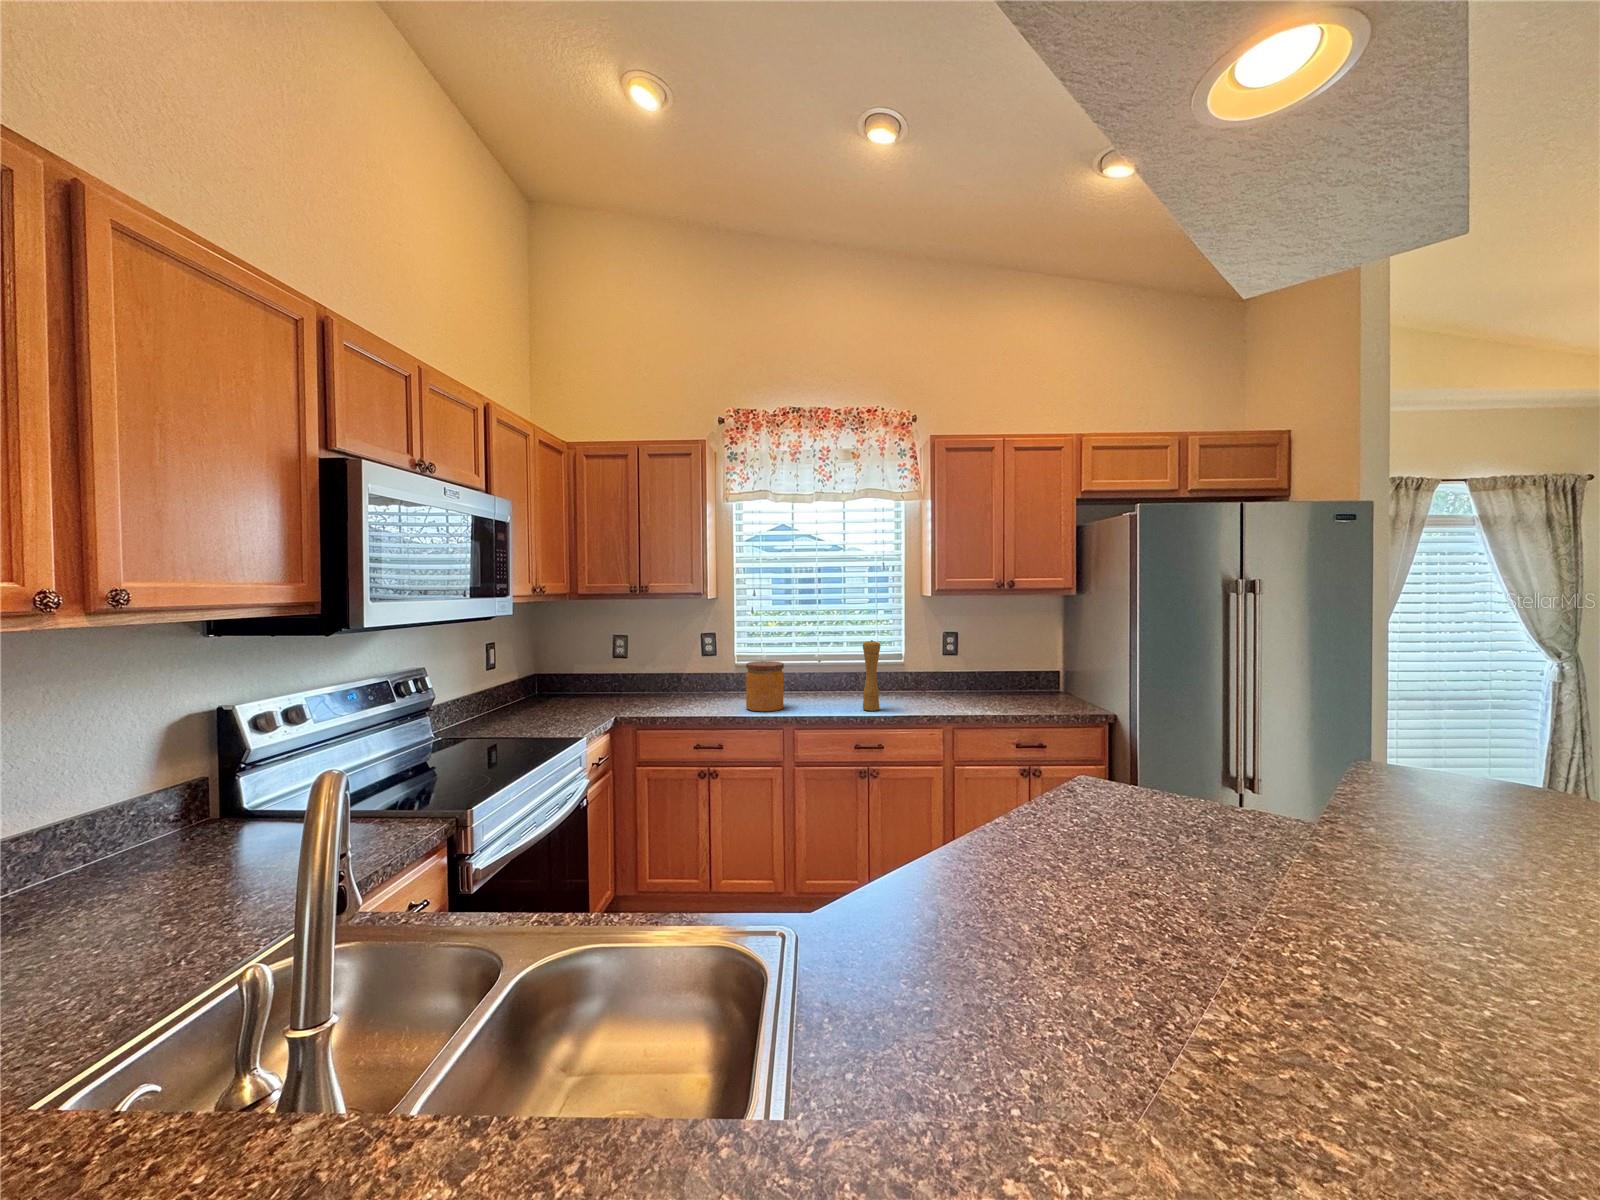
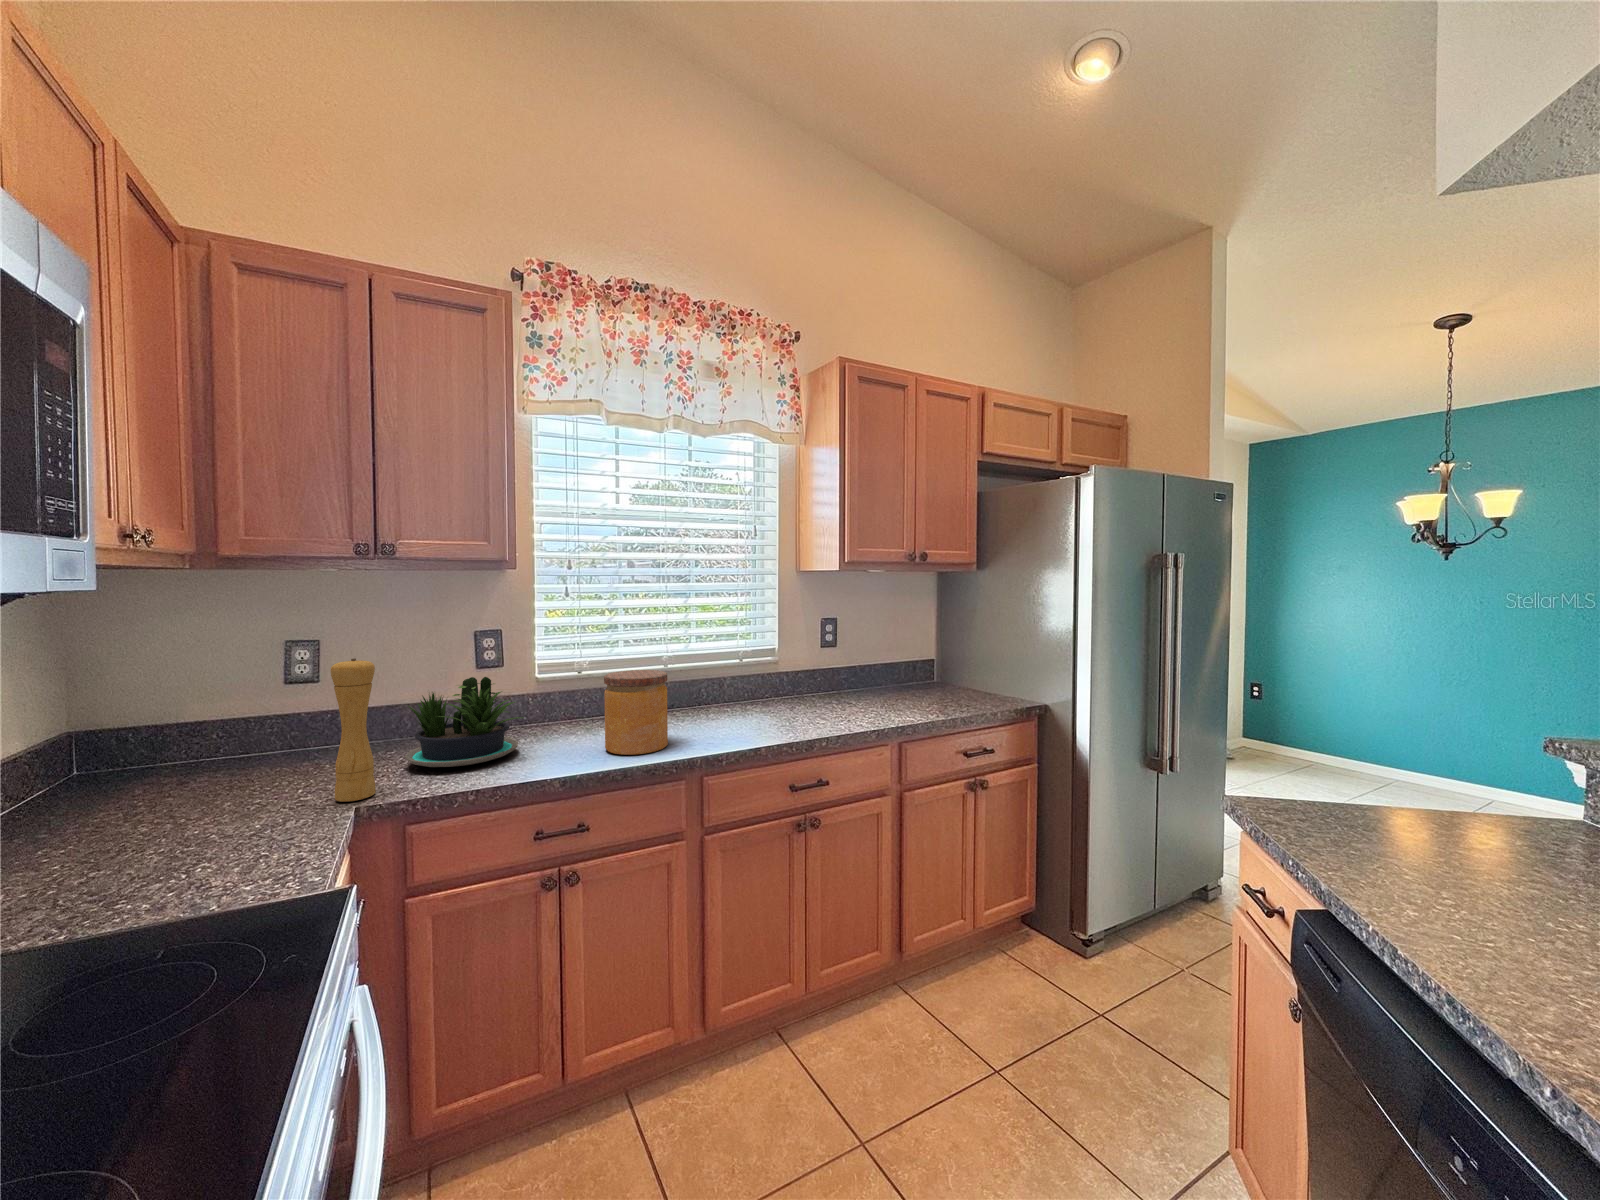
pepper mill: present [863,640,880,711] -> present [331,658,376,802]
potted plant: none [653,658,709,705] -> present [405,677,519,767]

